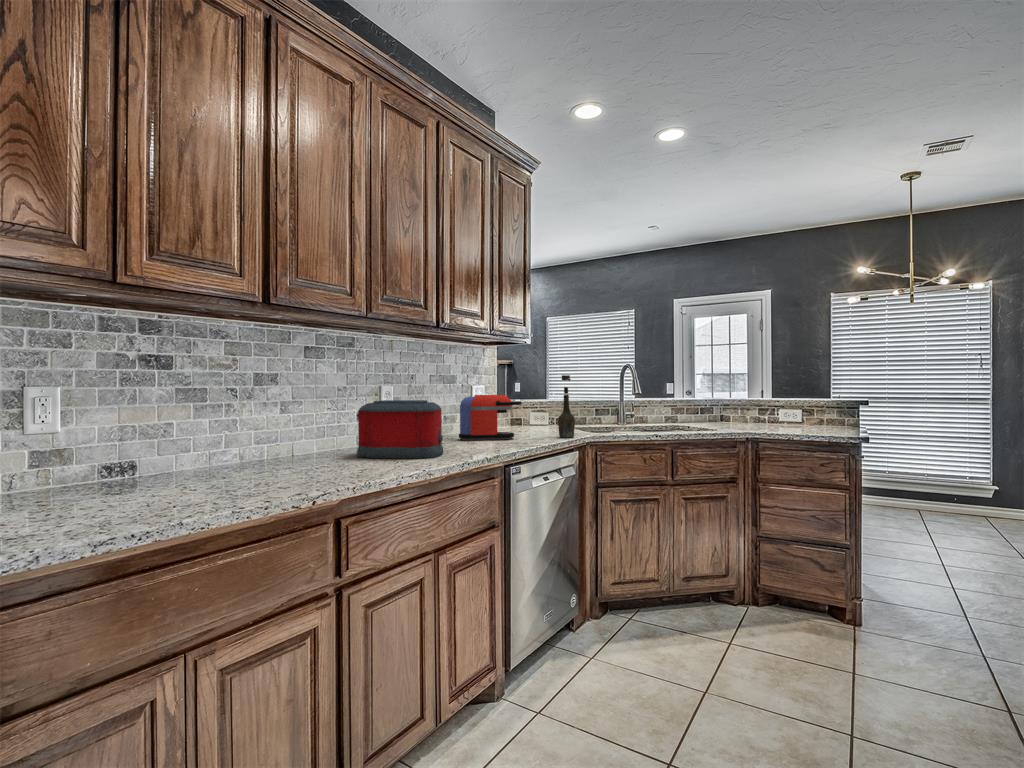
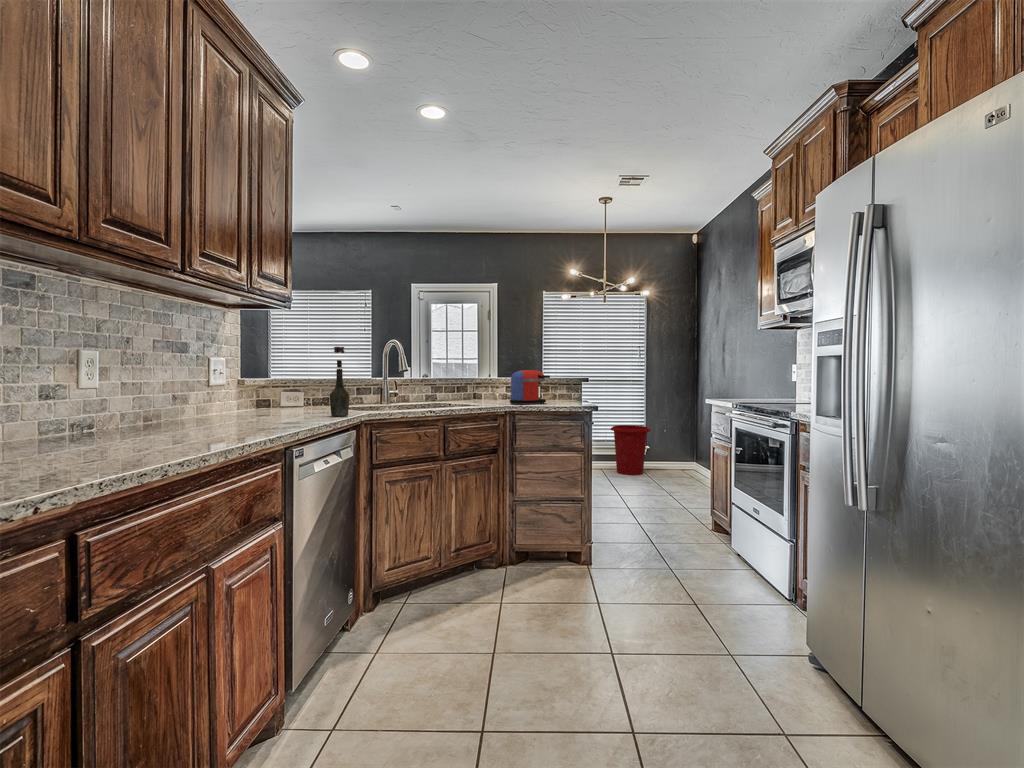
coffee maker: present [459,395,522,440] -> present [510,370,550,405]
toaster: present [357,400,443,458] -> none [46,368,197,450]
waste bin: none [933,457,1001,525] -> present [611,425,651,475]

